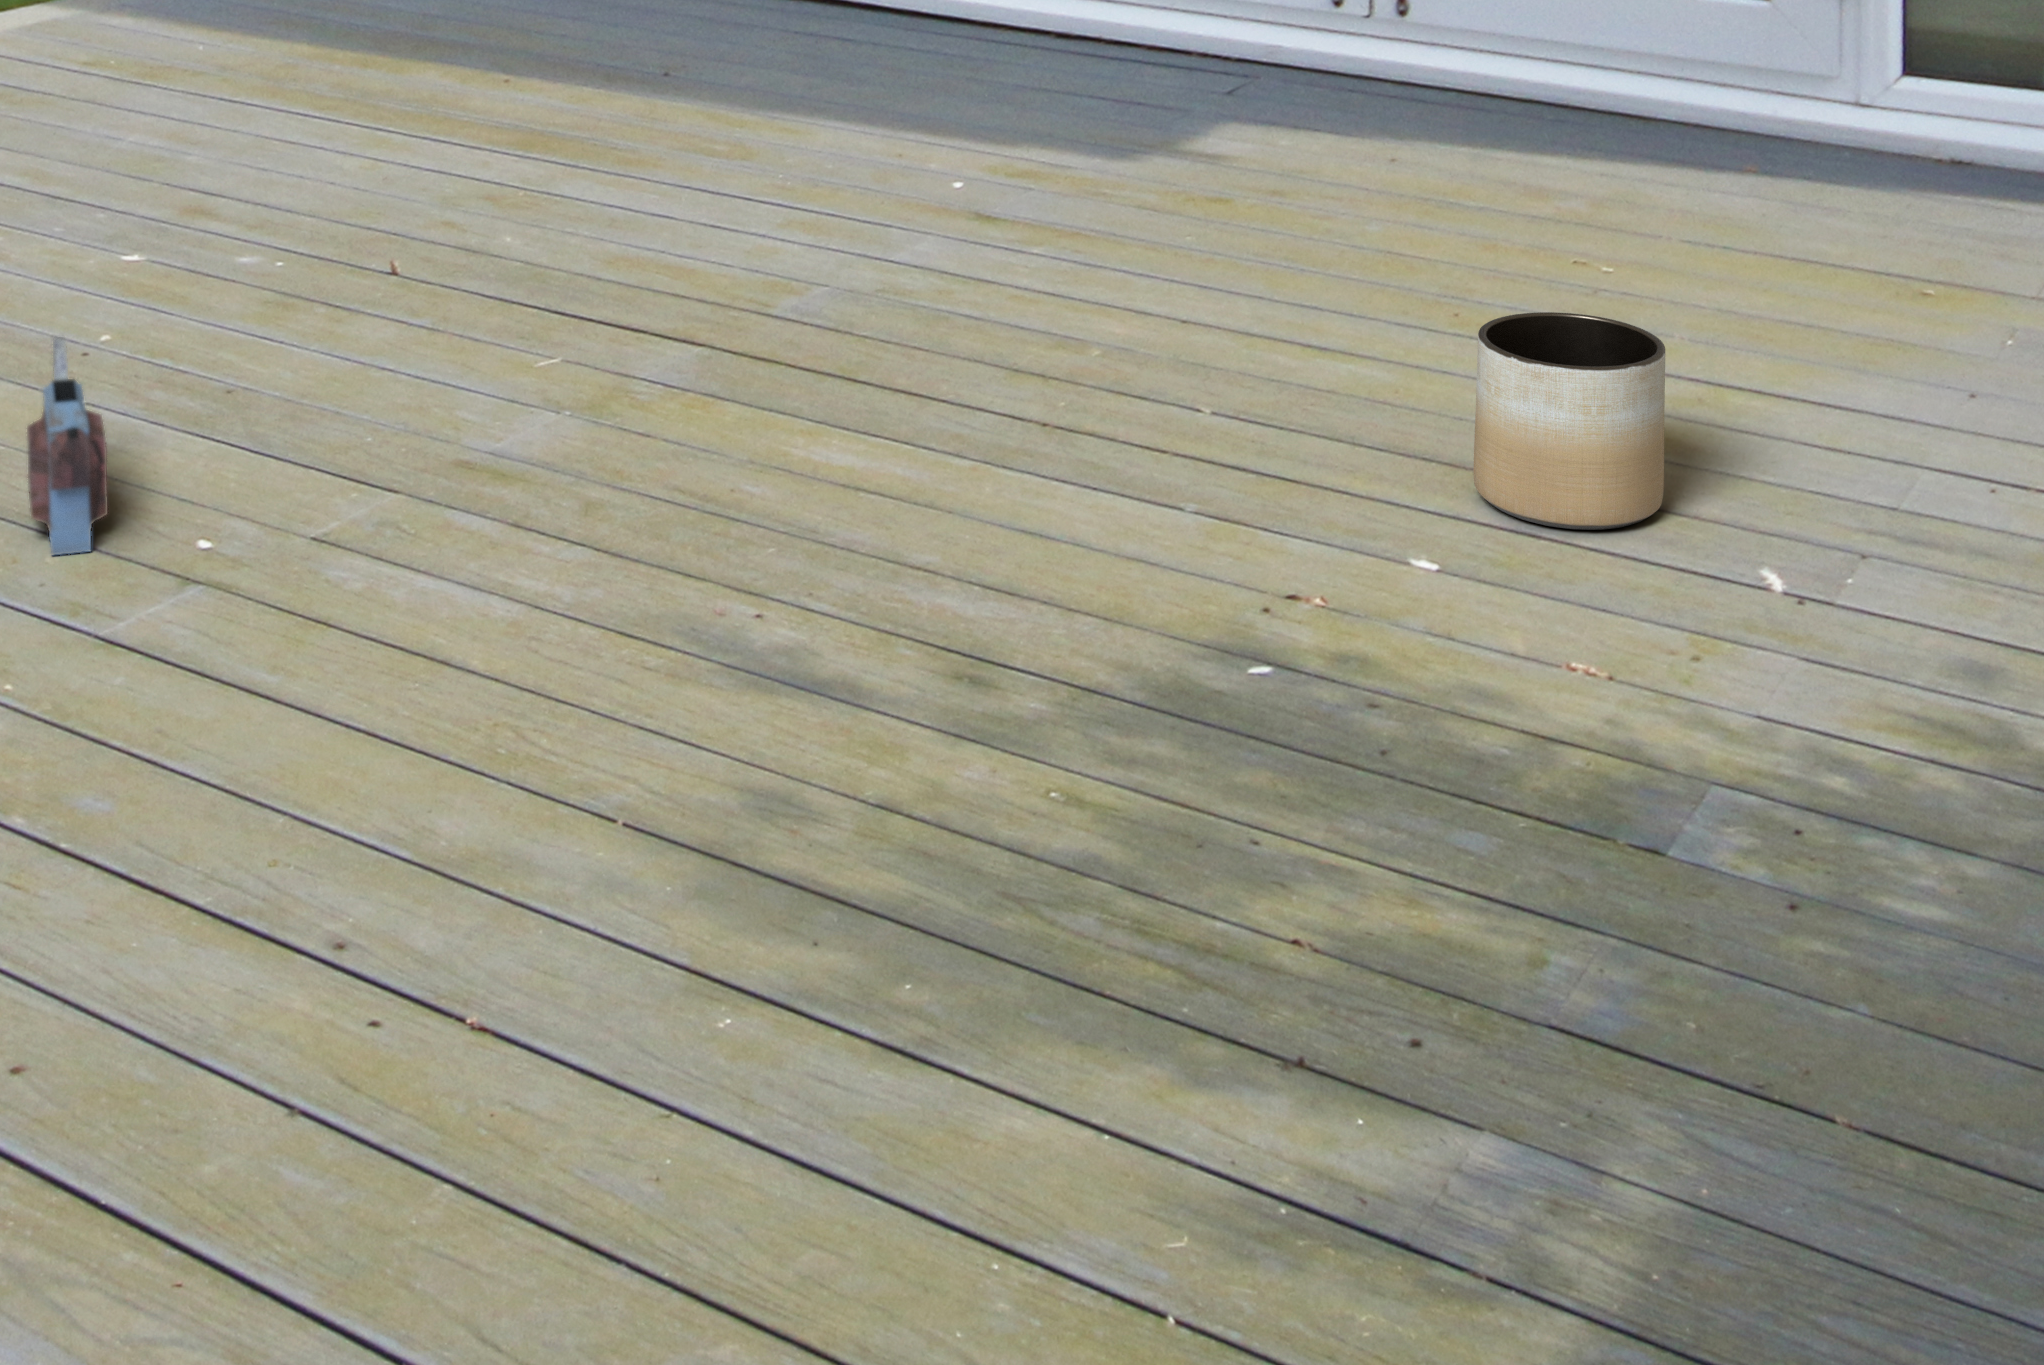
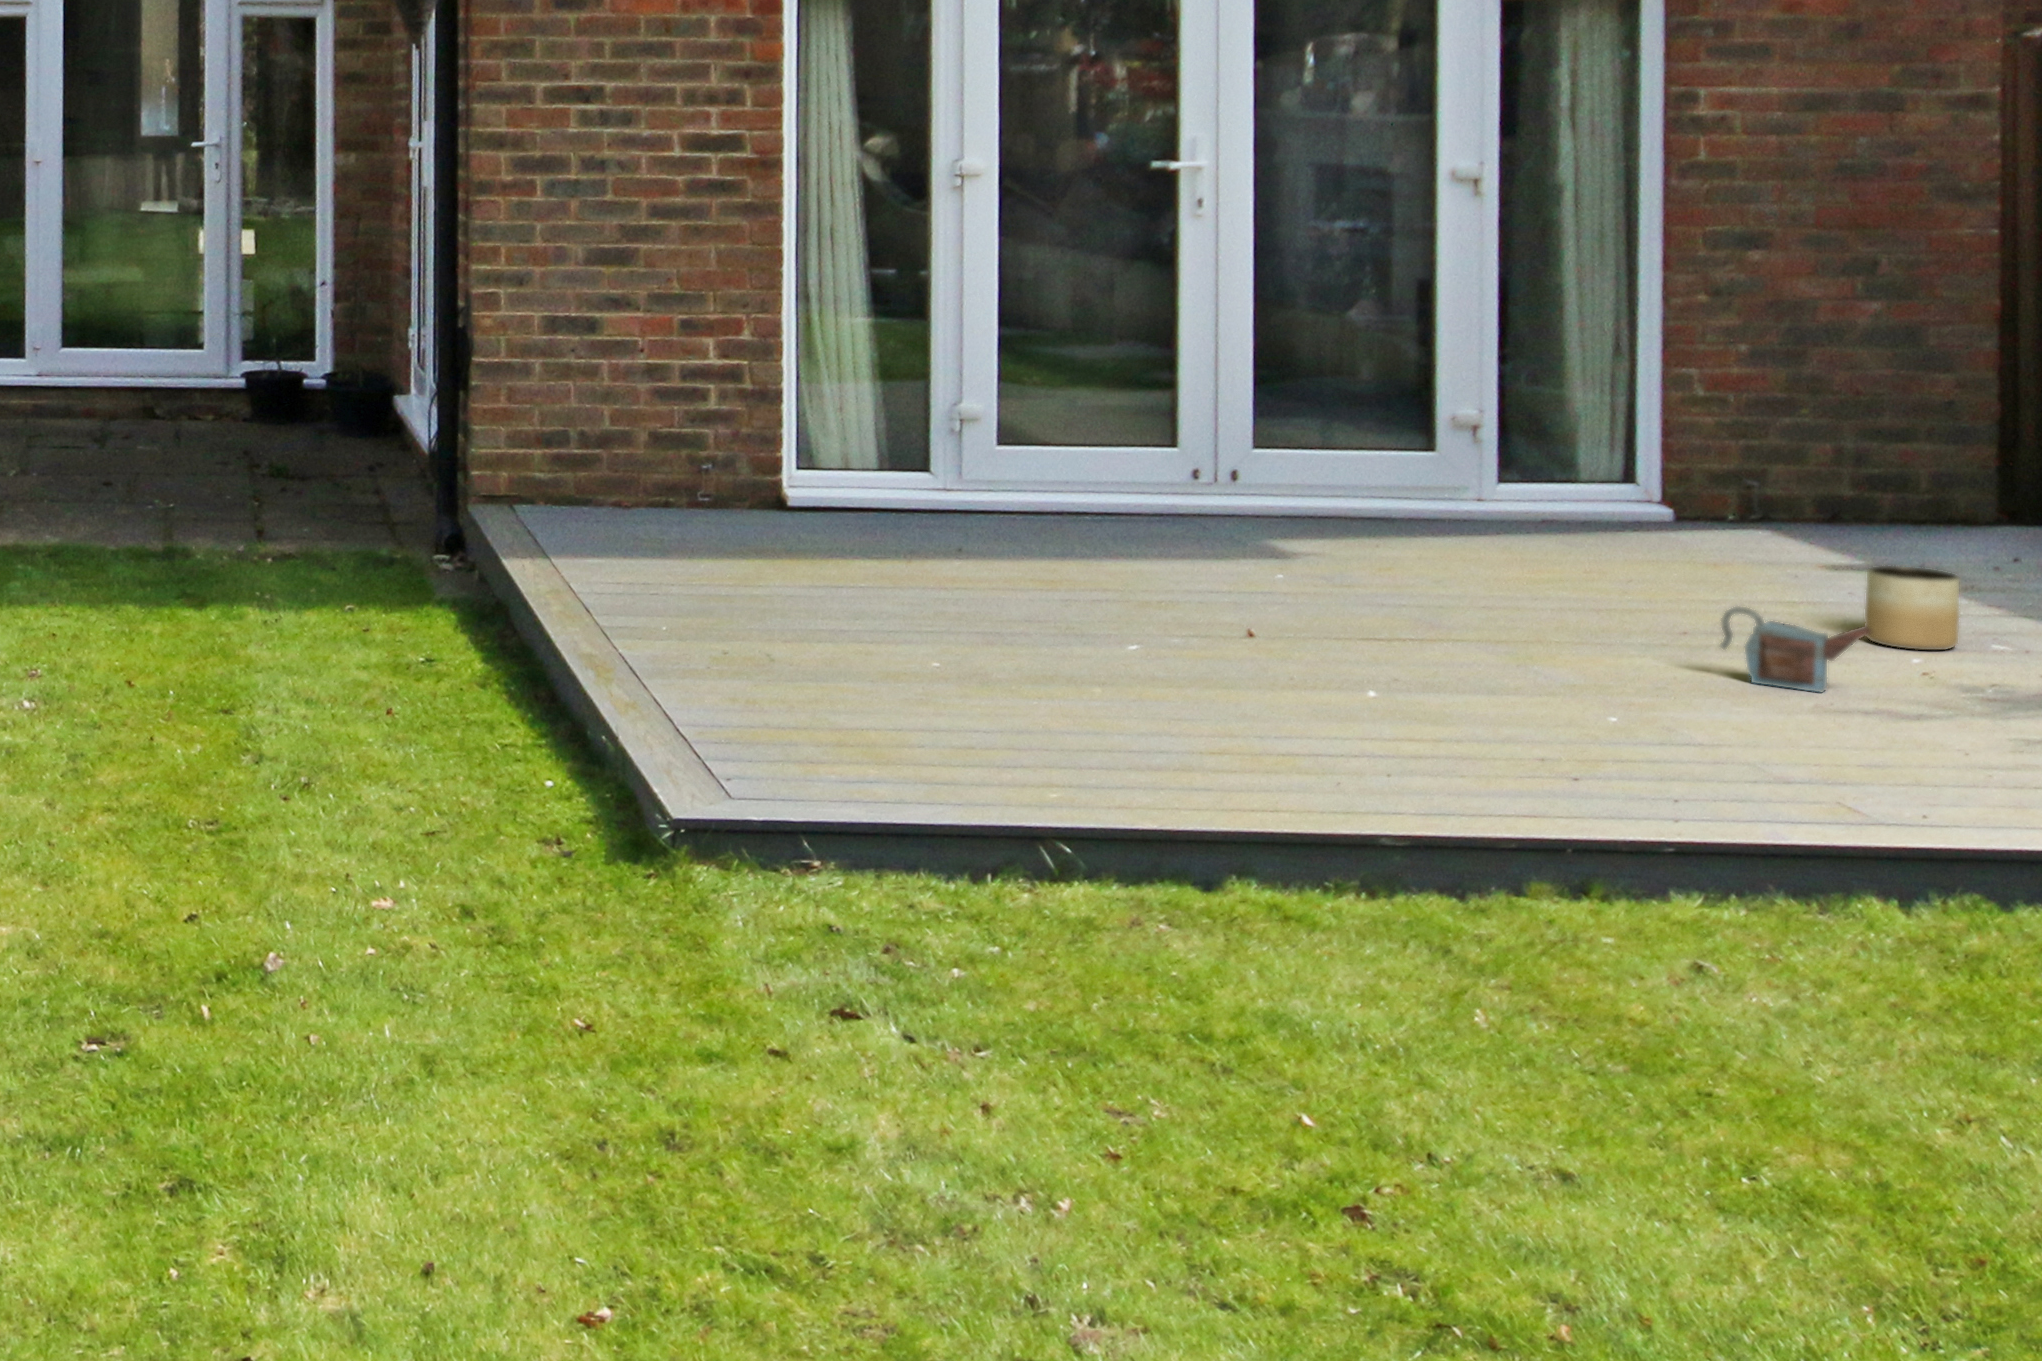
watering can: present [27,337,108,555] -> present [1721,607,1872,692]

